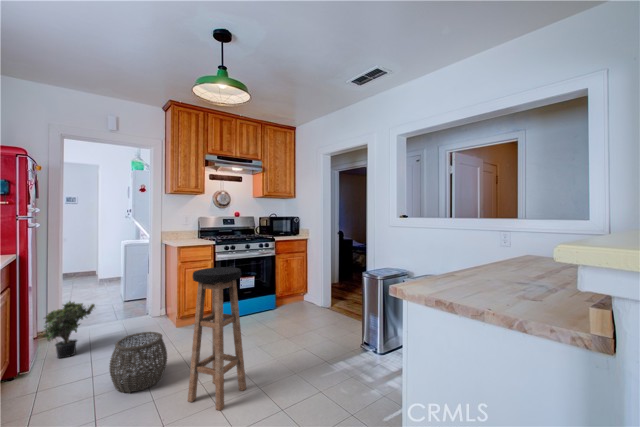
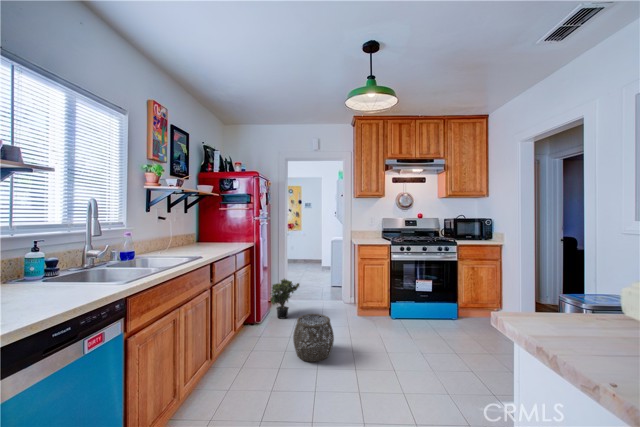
bar stool: present [188,267,246,411] -> none [338,269,392,409]

